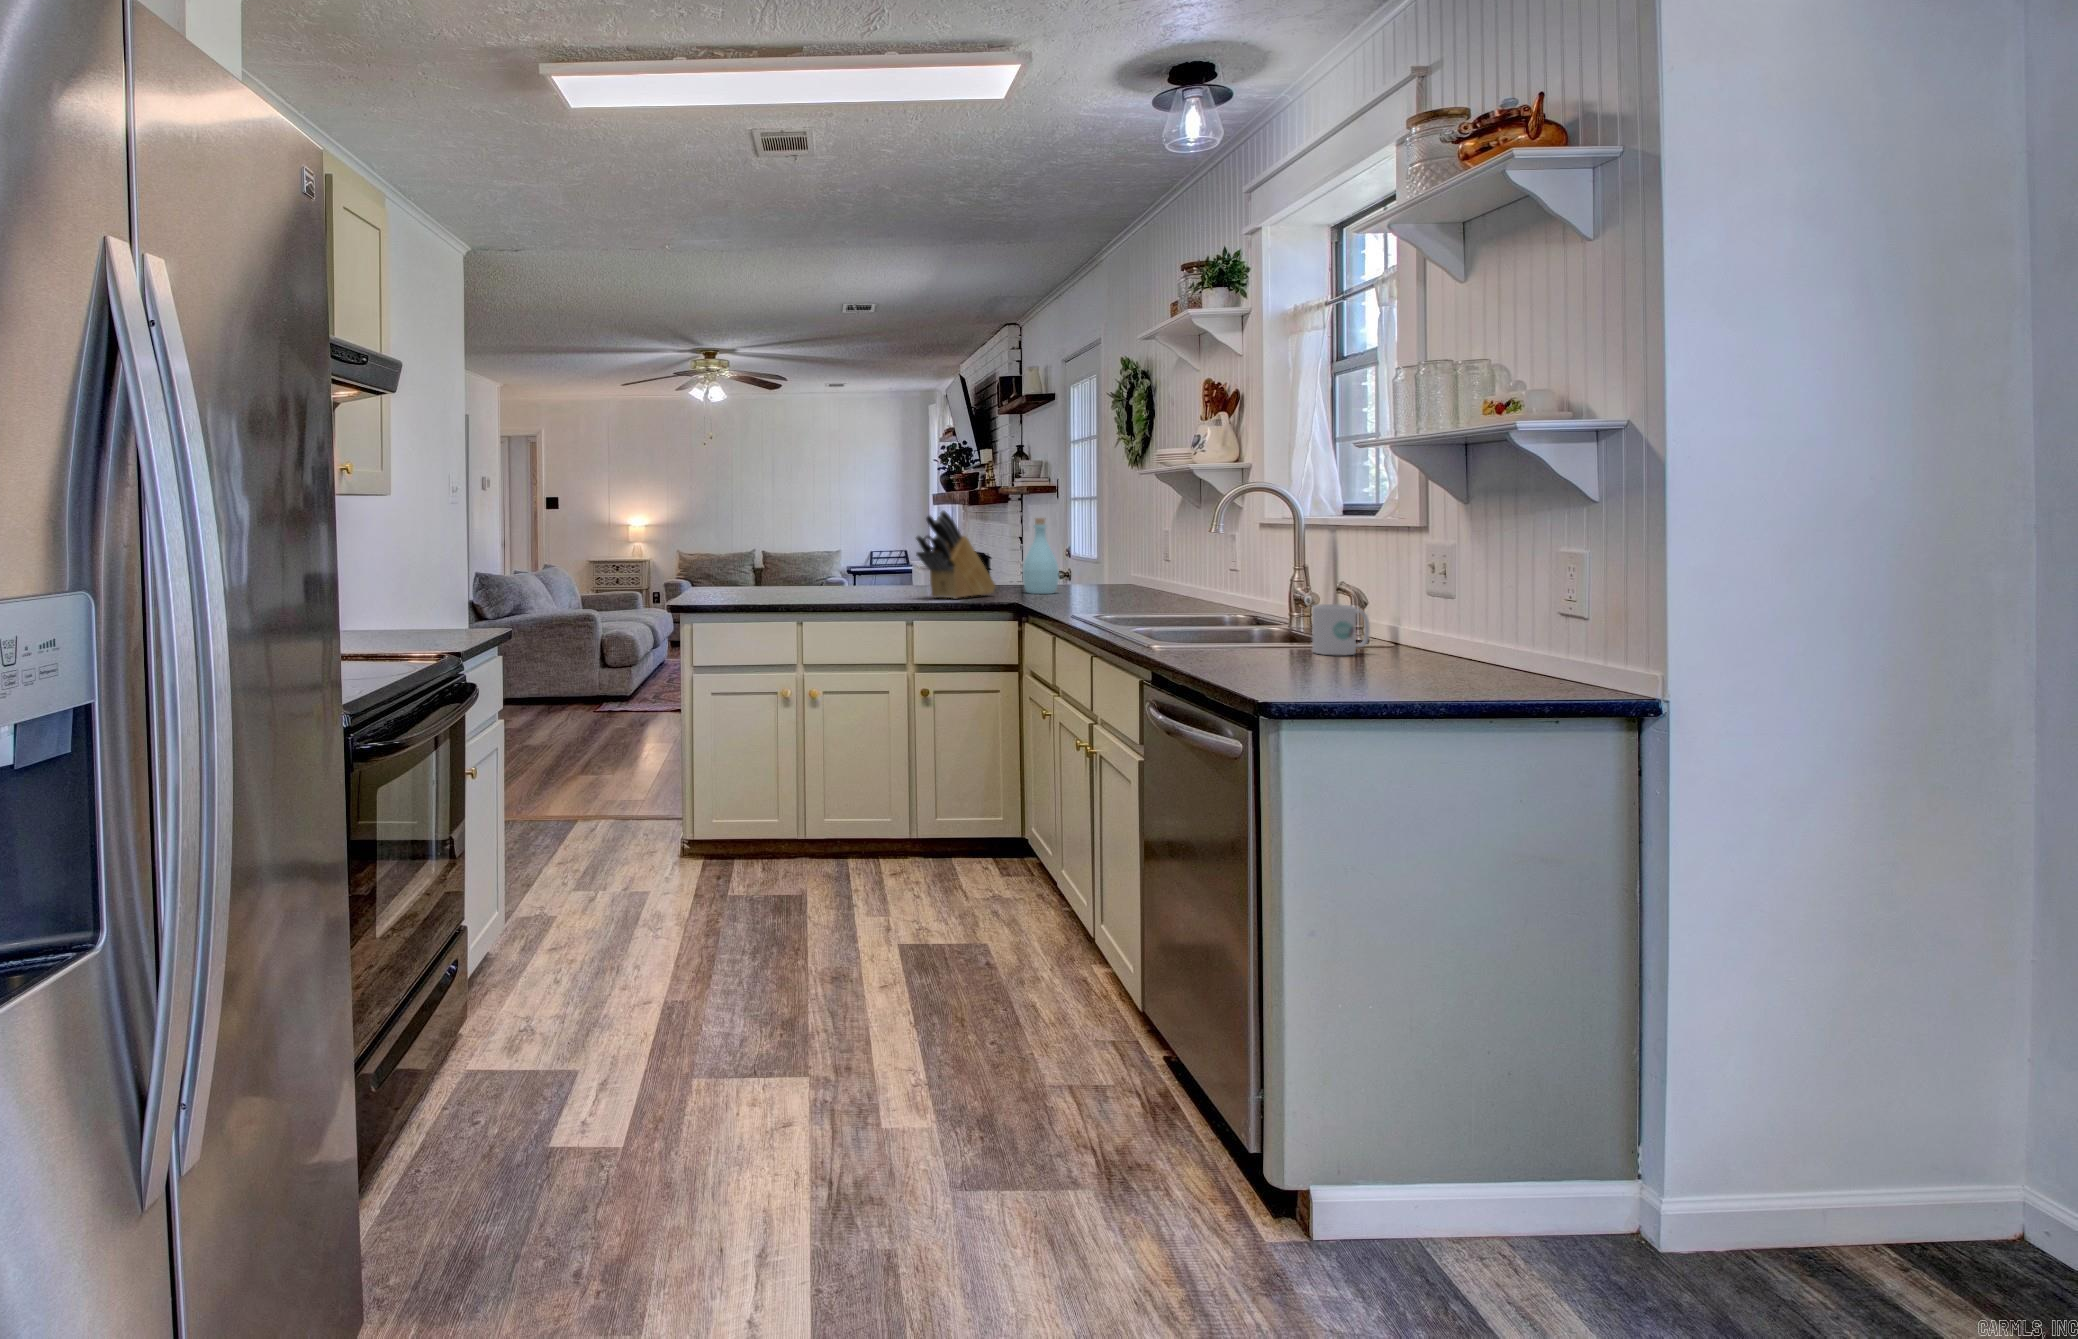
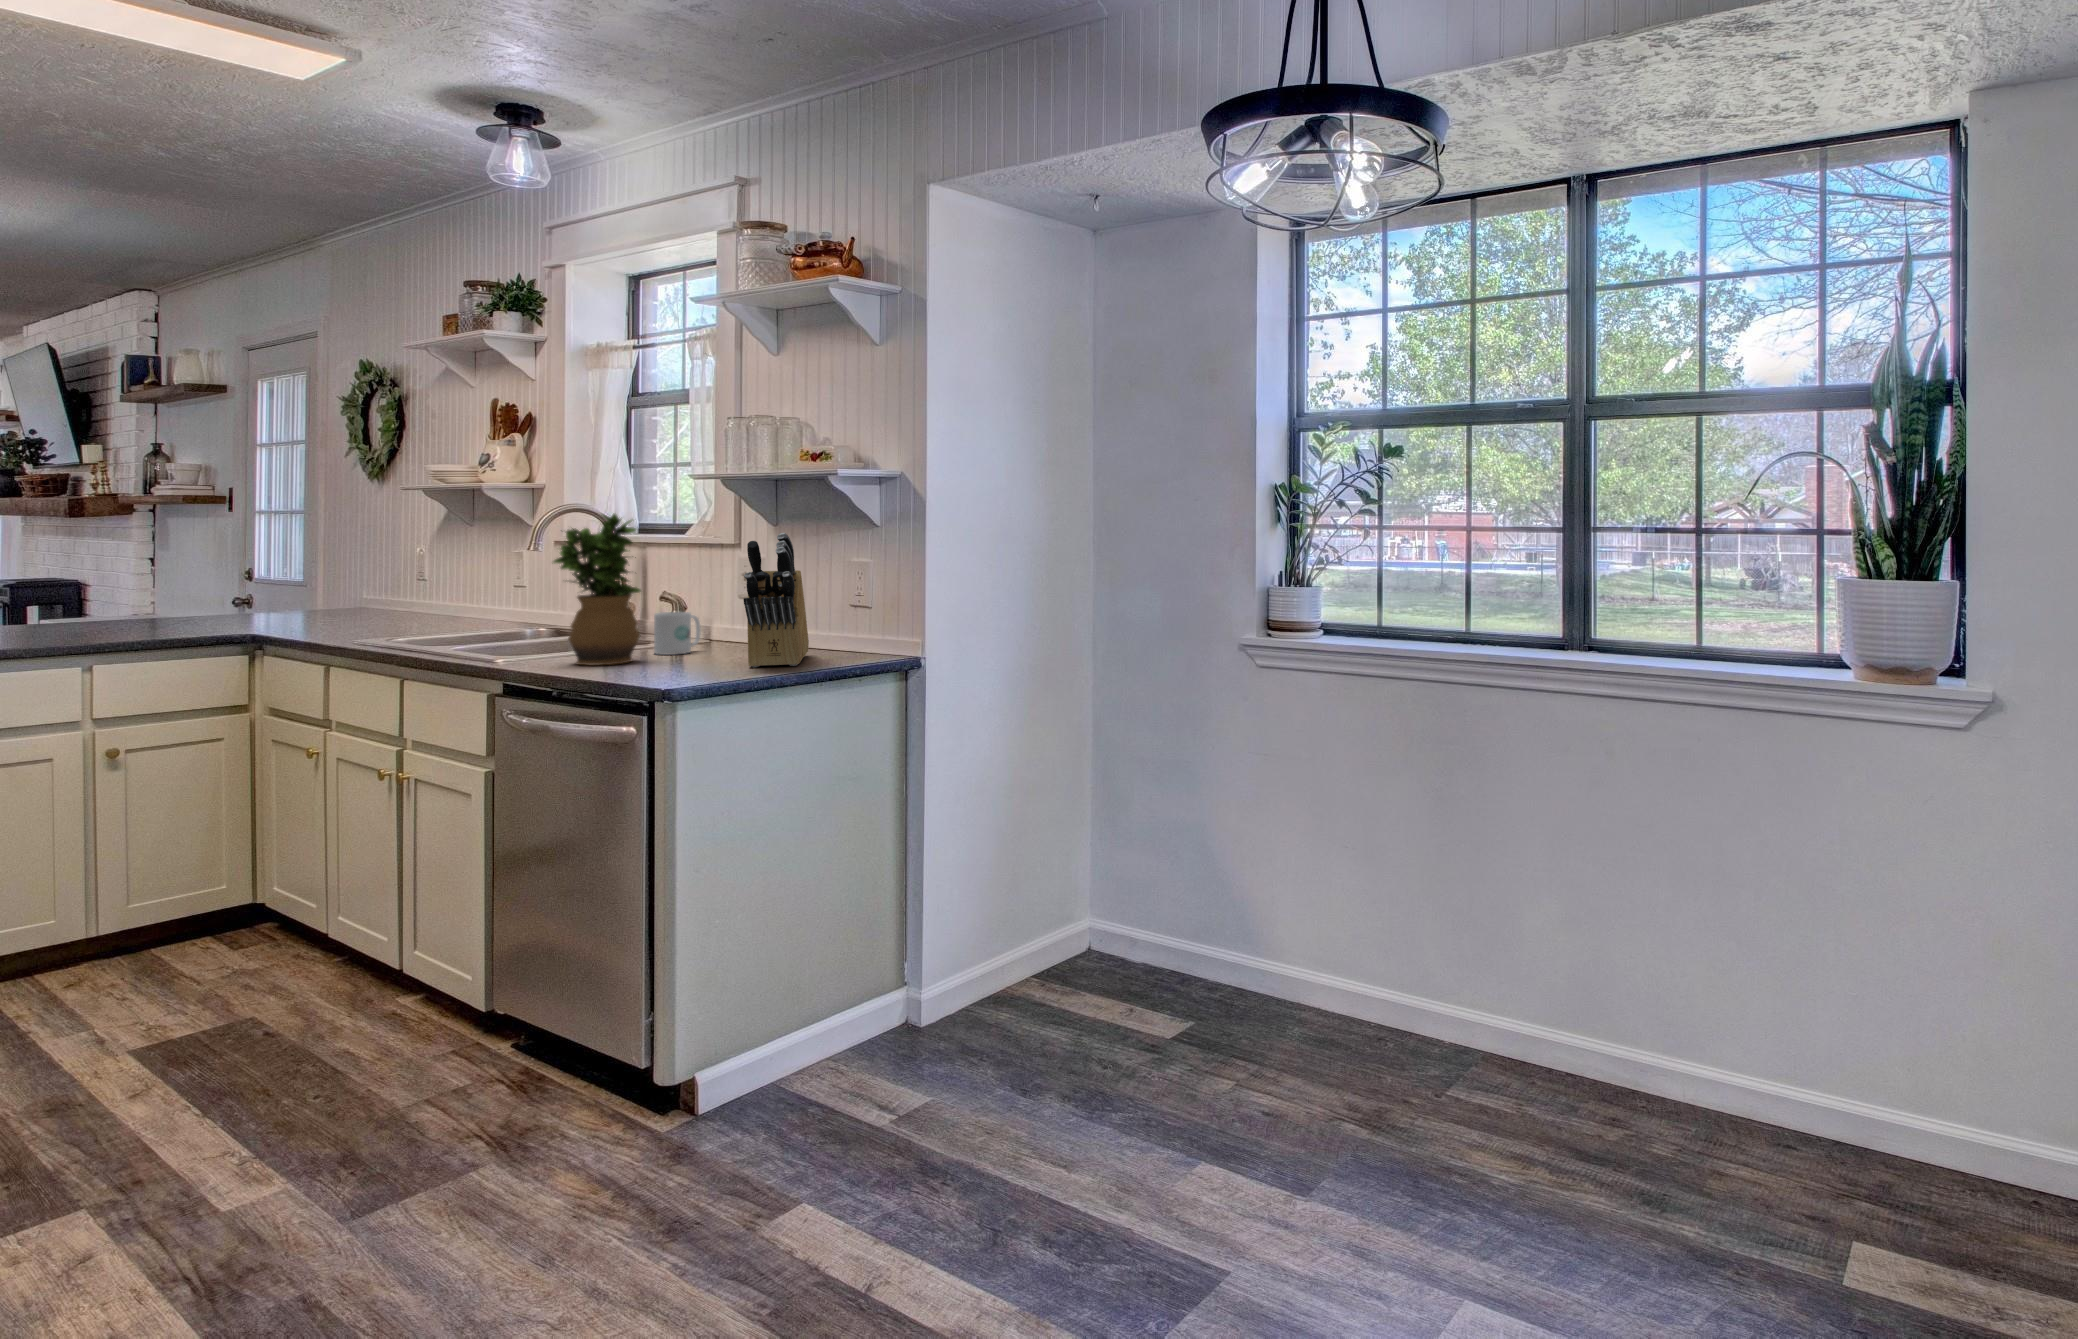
potted plant: none [1190,487,1287,660] -> present [554,514,641,665]
knife block: present [916,511,996,599] -> present [744,533,809,667]
bottle: present [1023,518,1059,594] -> none [227,534,283,624]

